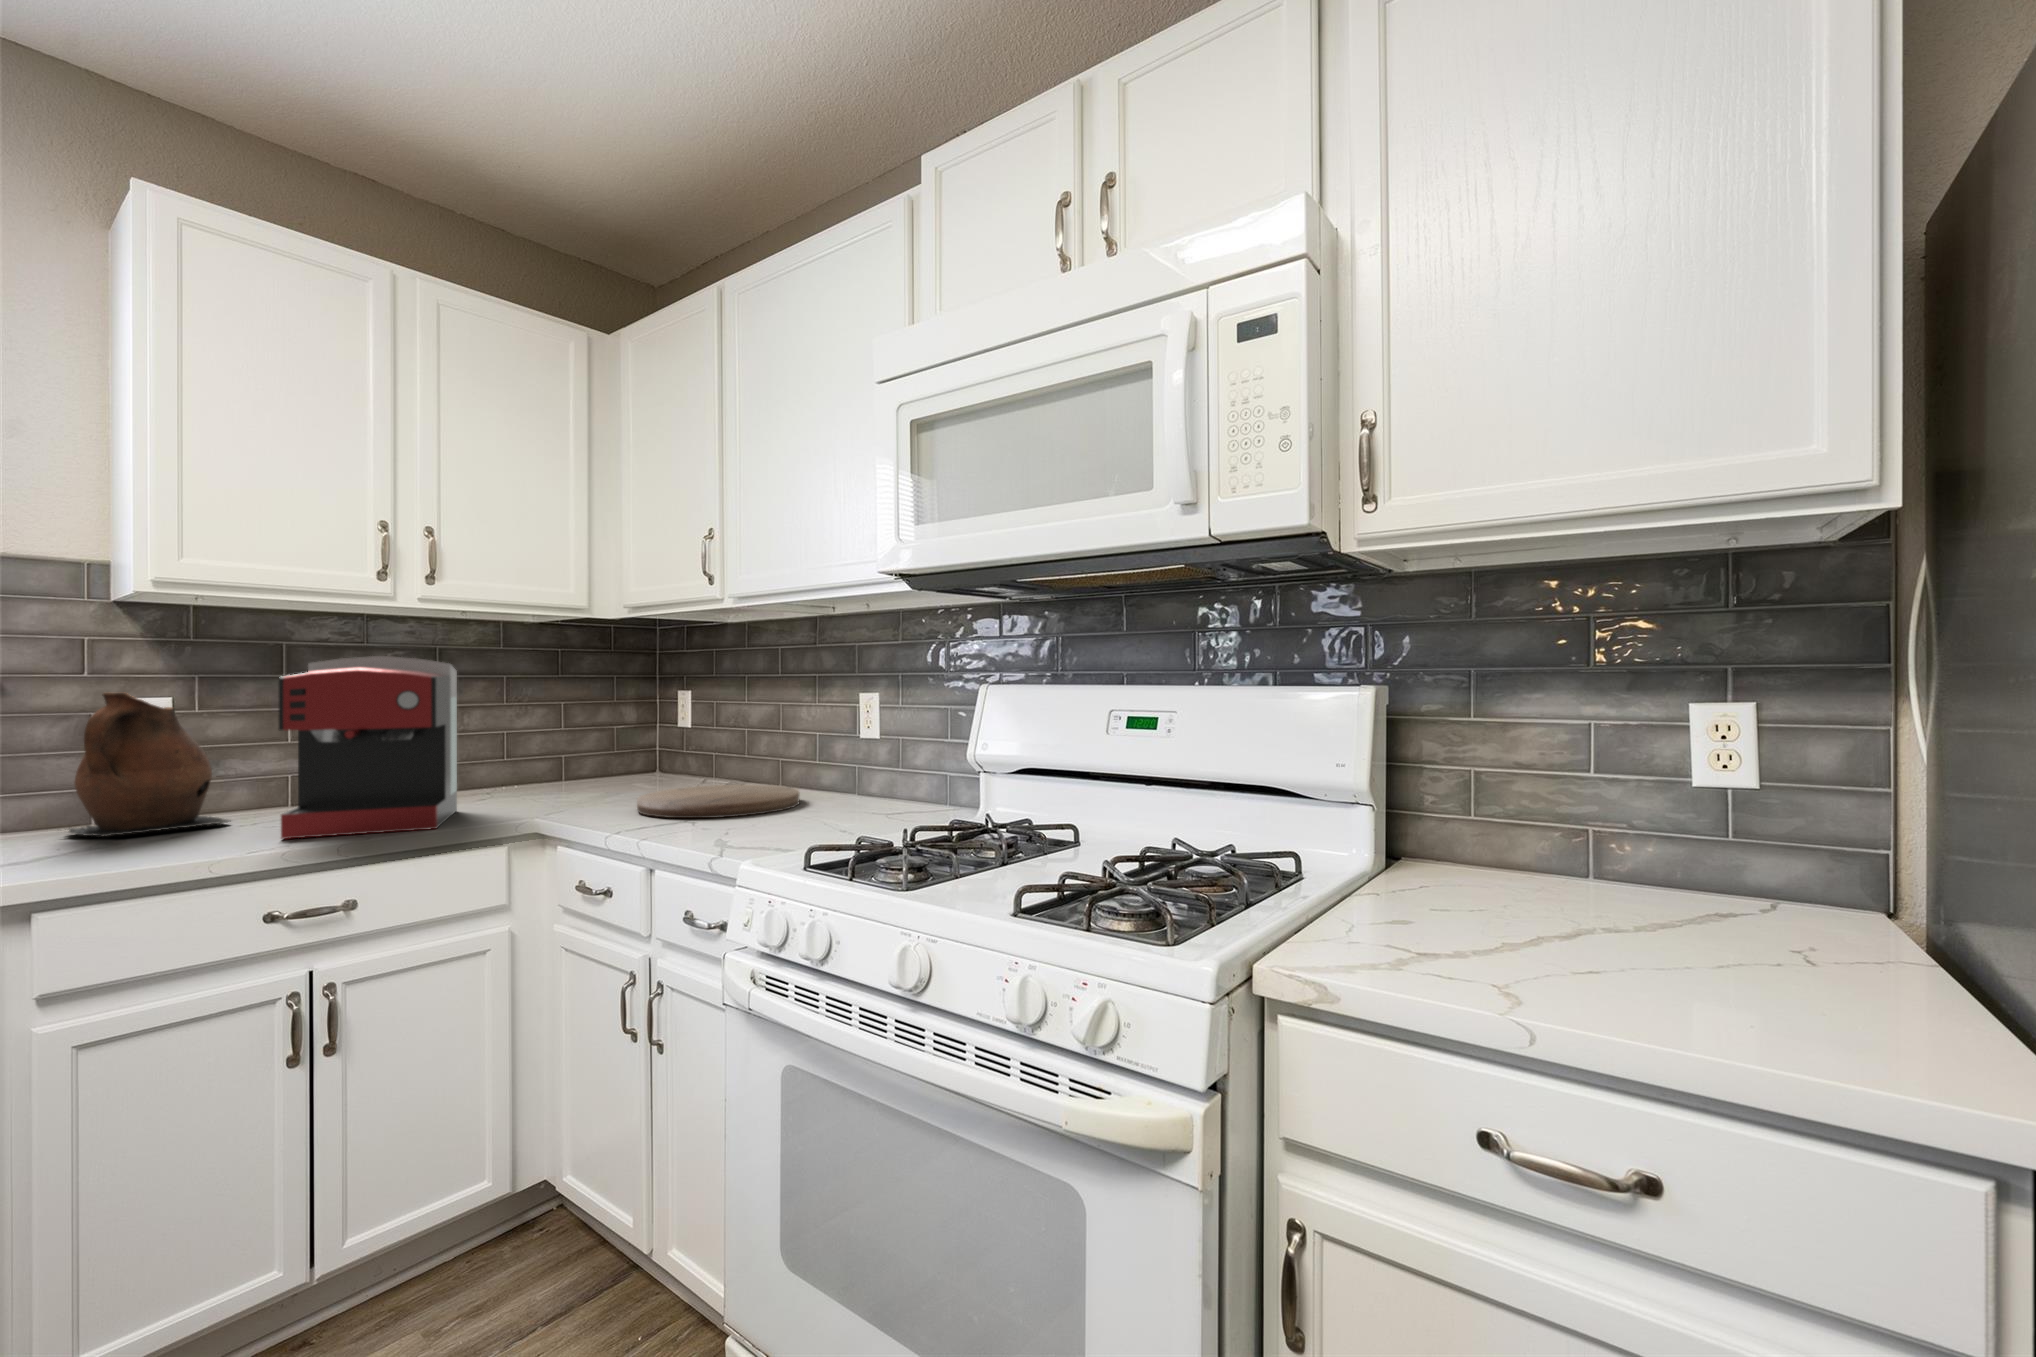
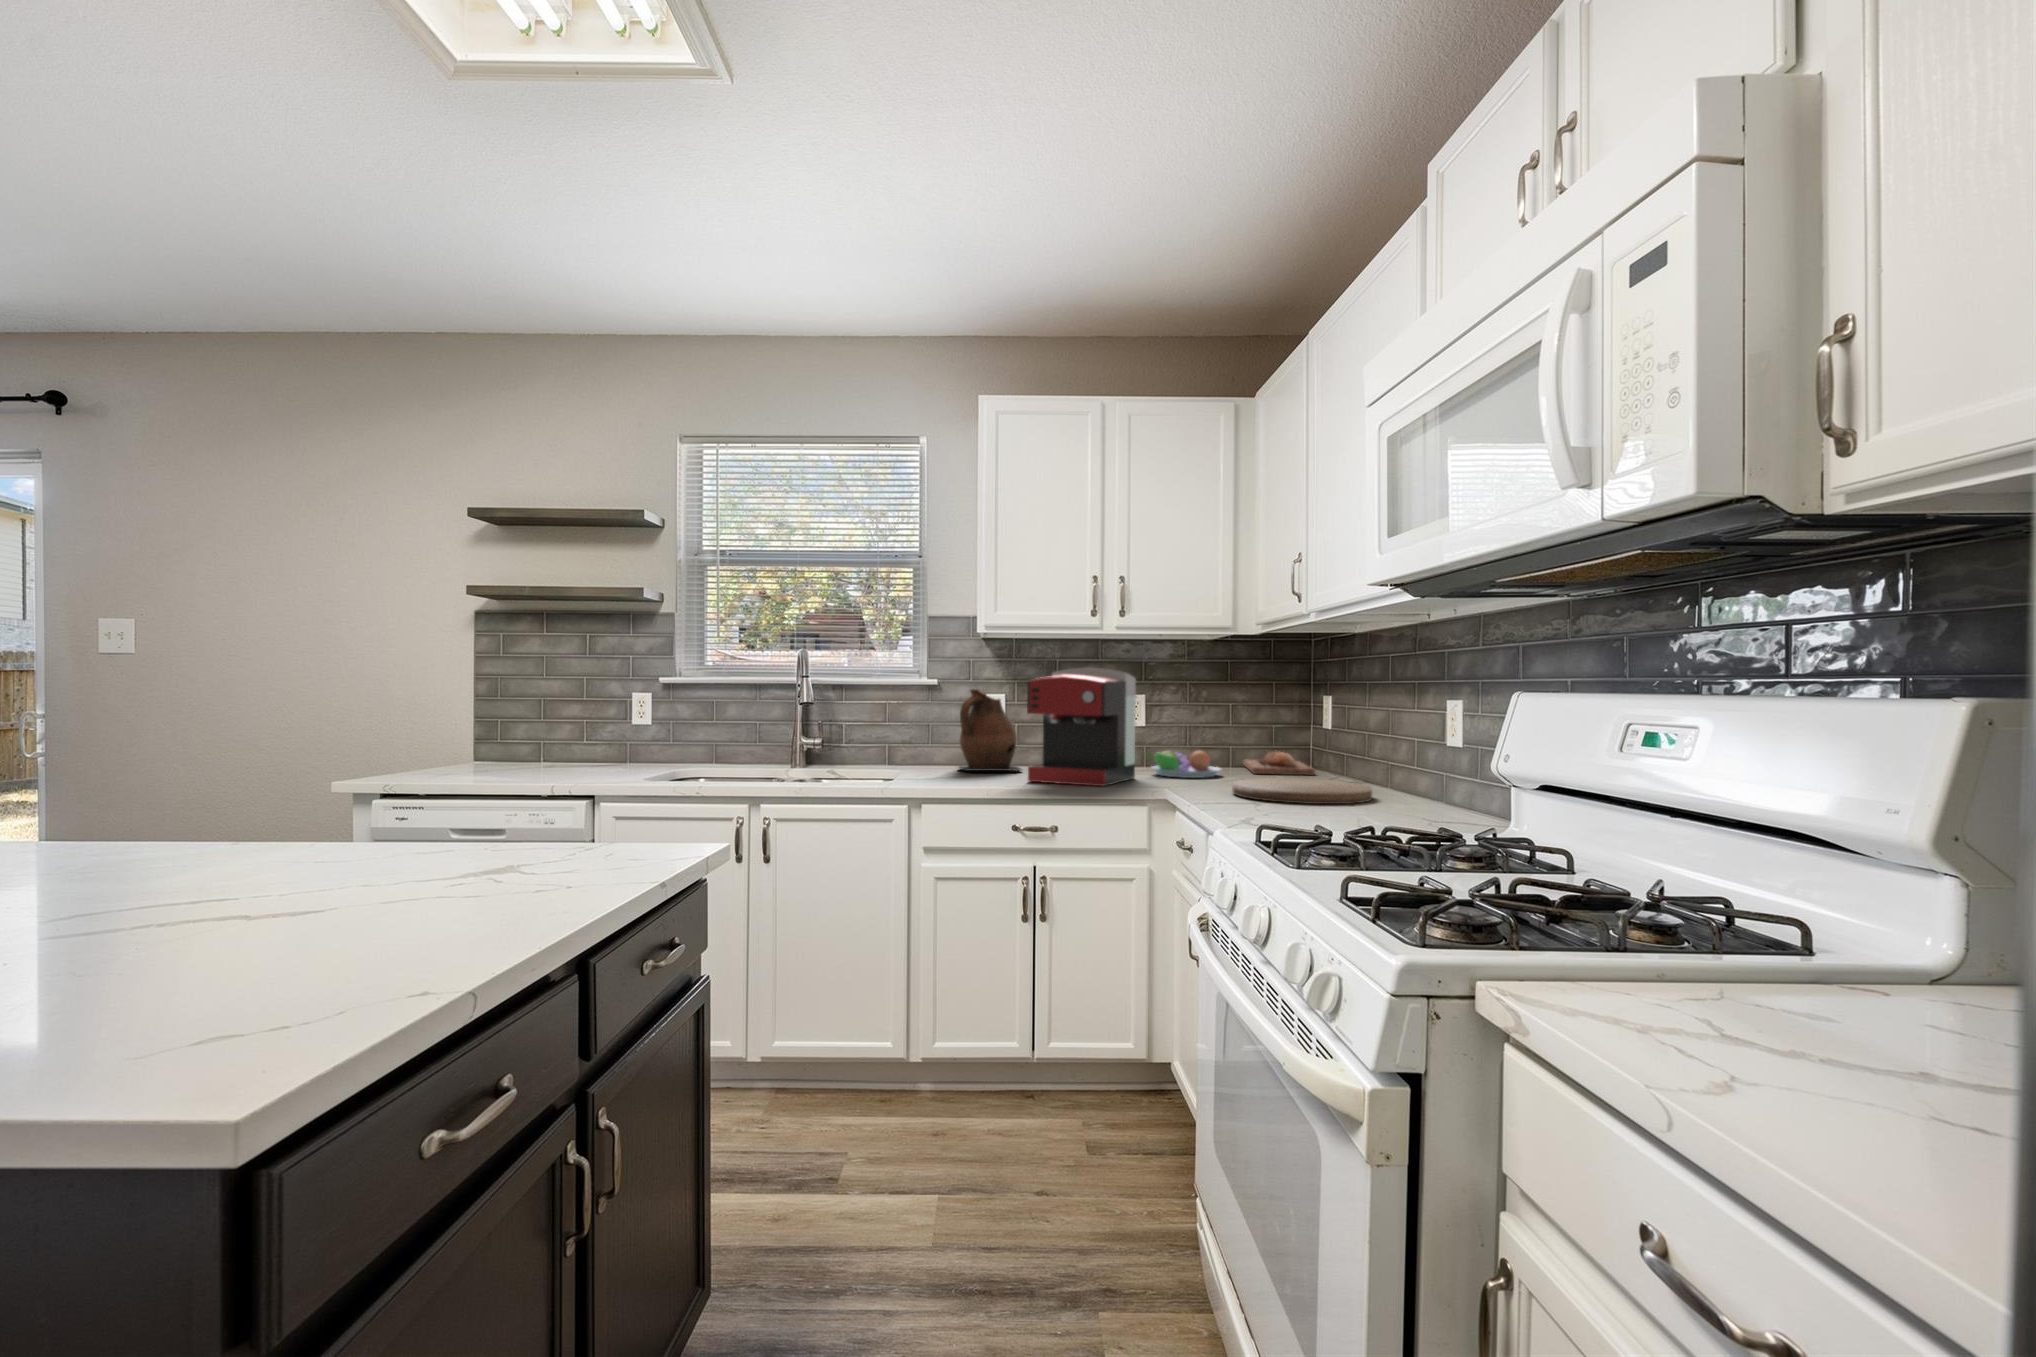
bread loaf: none [565,755,673,785] -> present [1243,752,1315,775]
fruit bowl: none [464,762,571,802] -> present [1146,749,1221,778]

